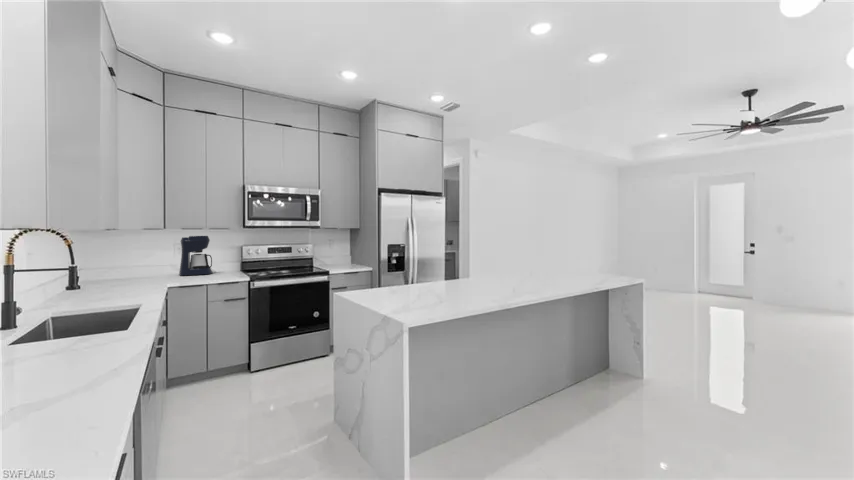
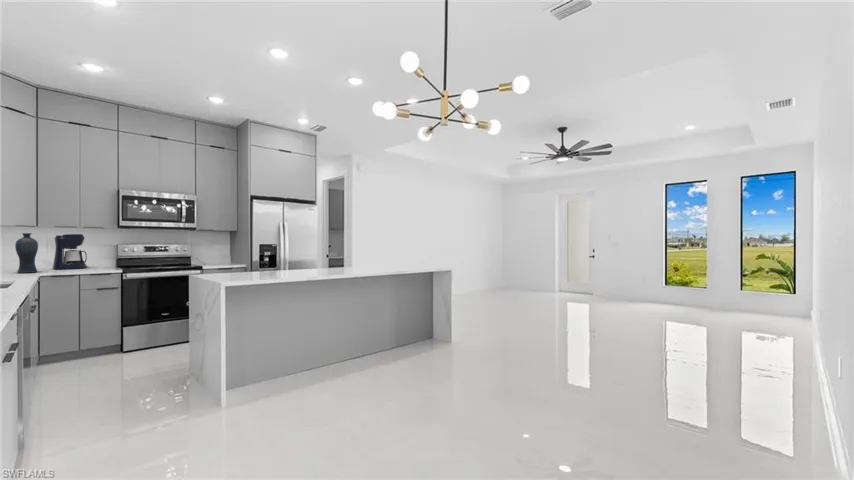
vase: none [143,235,165,281] -> present [15,233,38,273]

